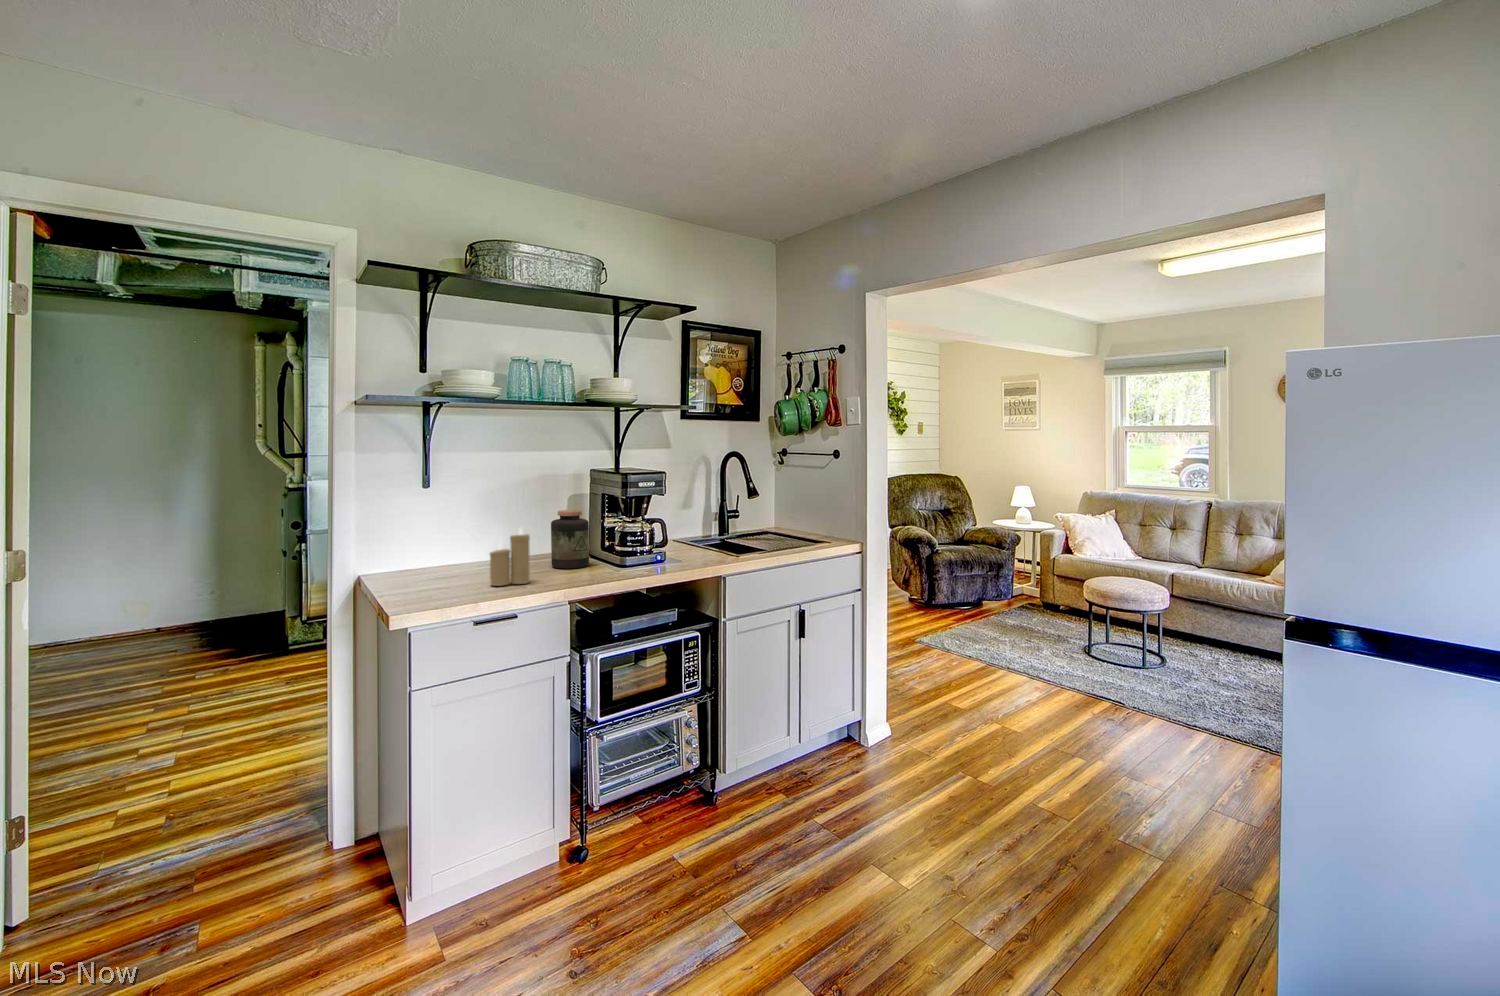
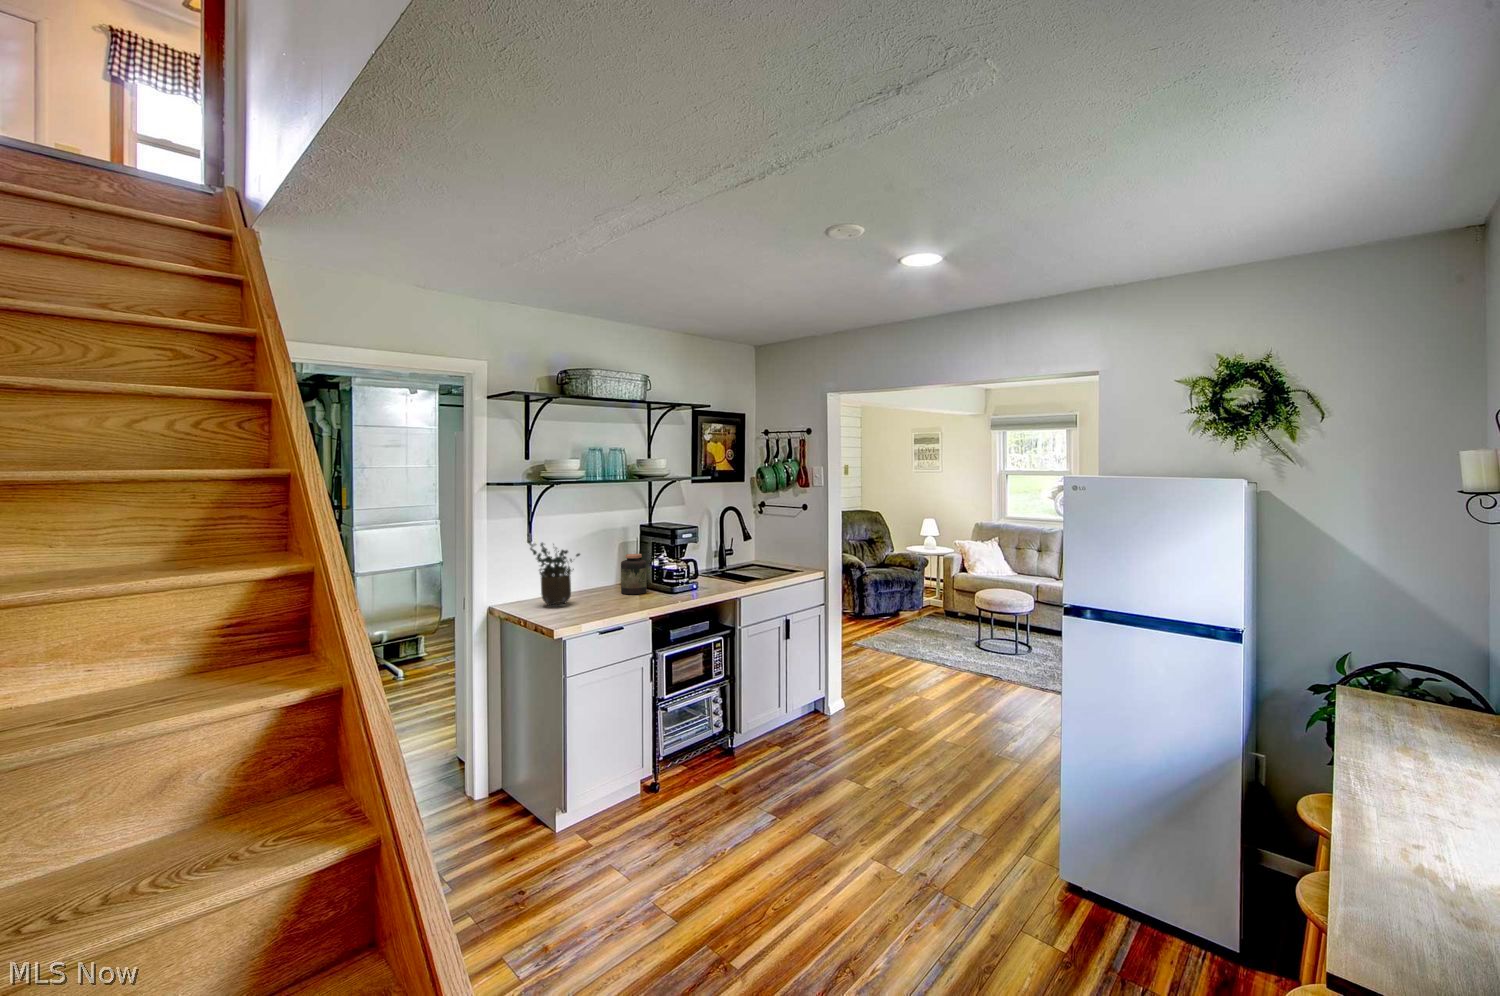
potted plant: none [393,473,476,581] -> present [528,534,580,605]
candle: present [490,528,530,586] -> none [594,568,619,607]

